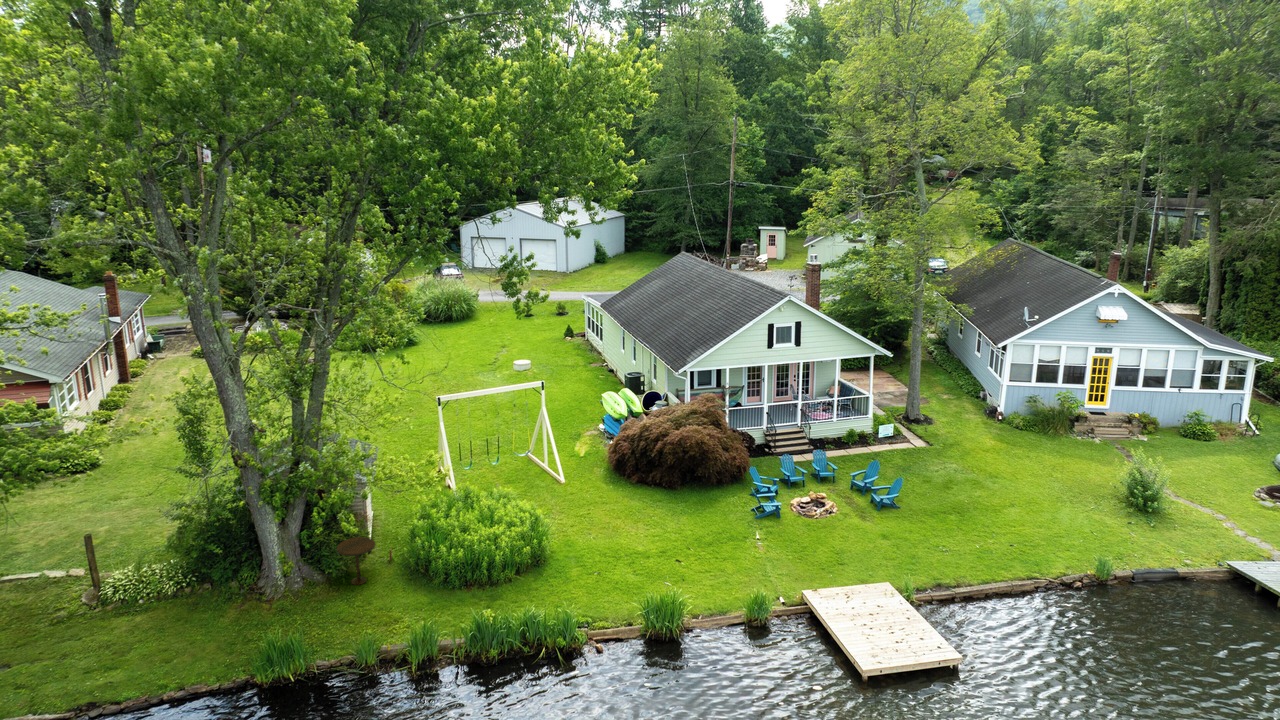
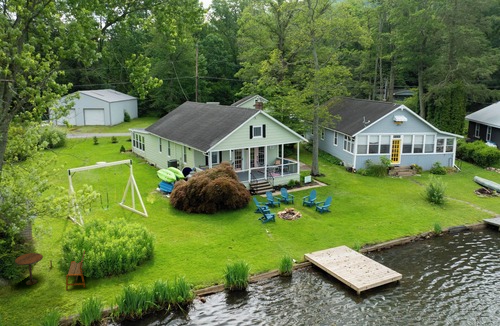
bench: none [402,542,440,601] -> present [66,251,85,290]

